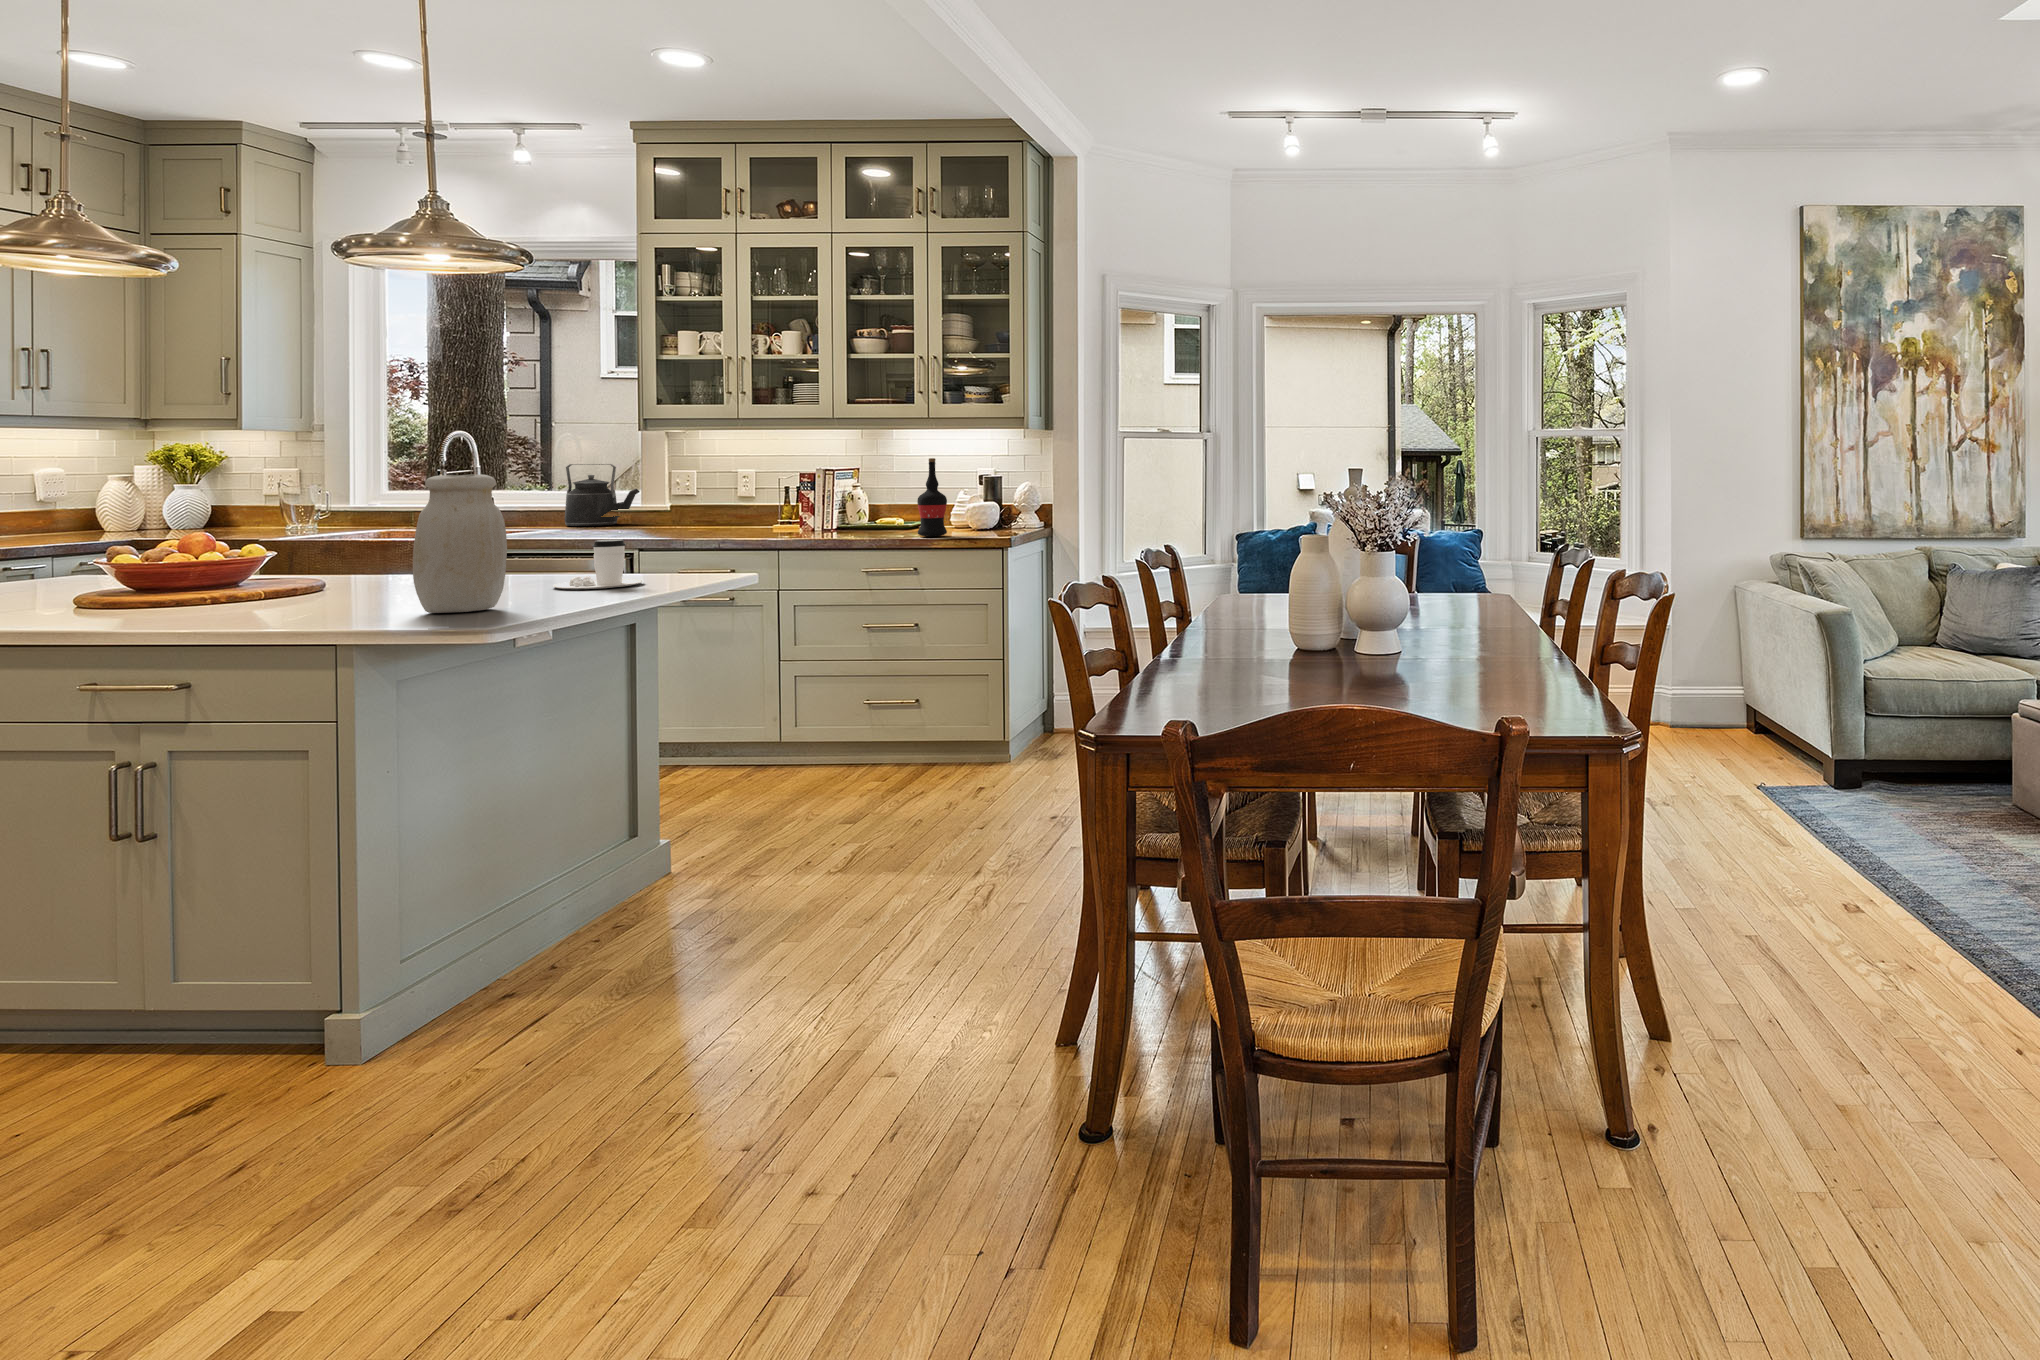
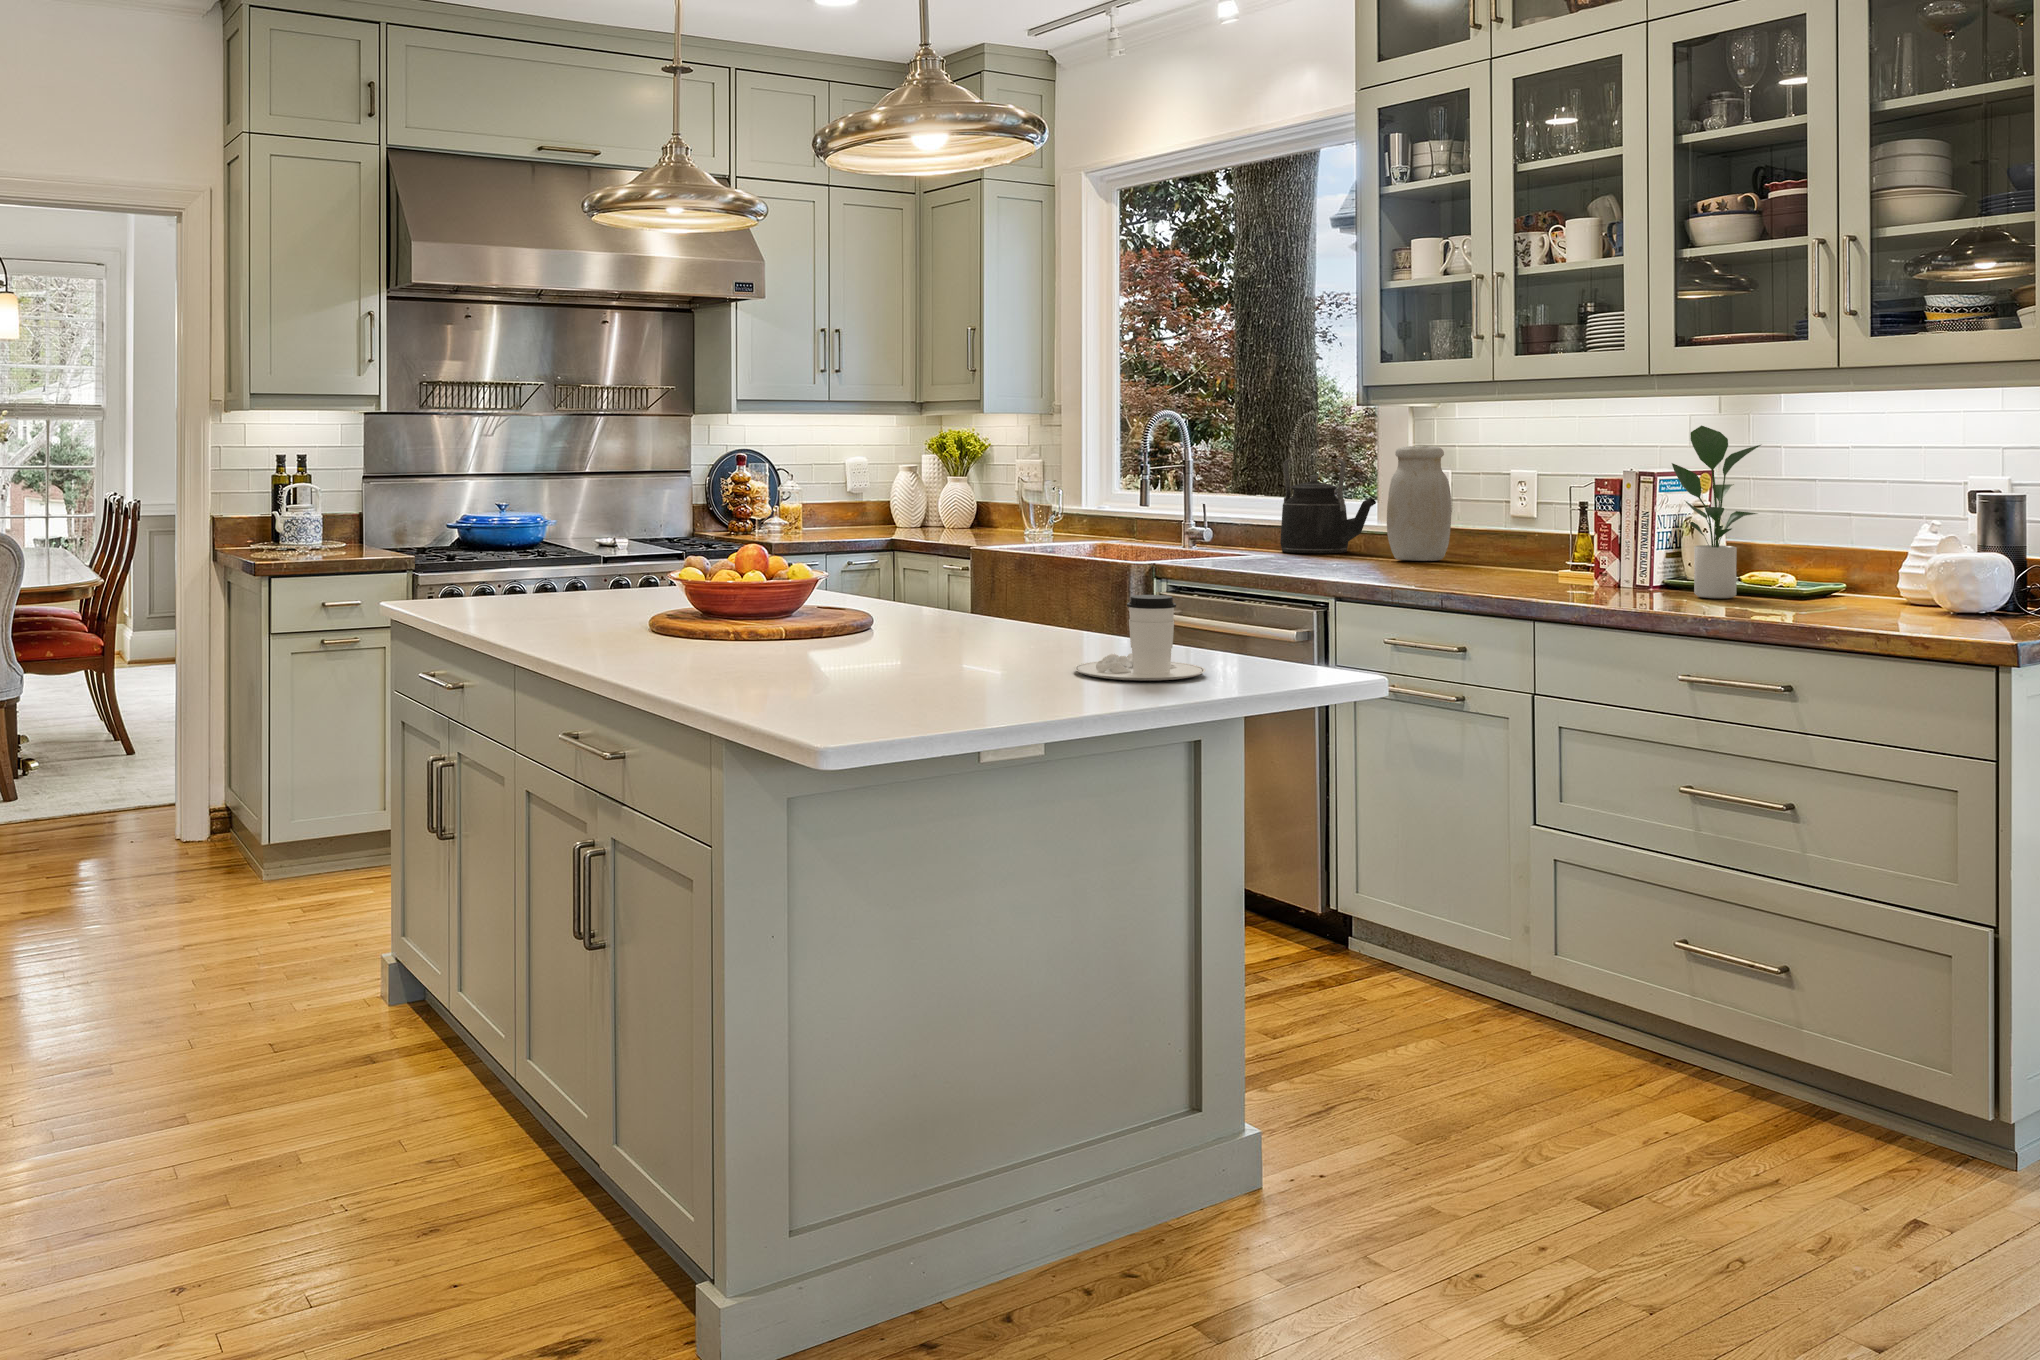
potted plant: none [849,445,893,532] -> present [1672,426,1761,598]
wine bottle: present [917,458,947,536] -> none [1799,453,1867,620]
jar: present [413,474,507,613] -> present [1387,446,1452,561]

